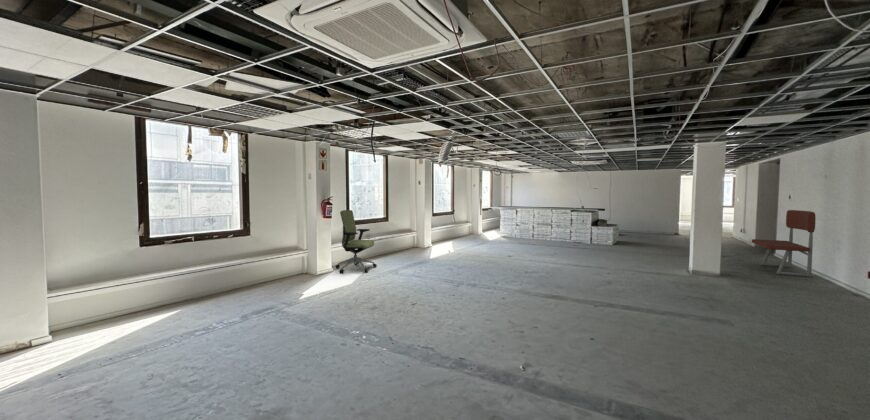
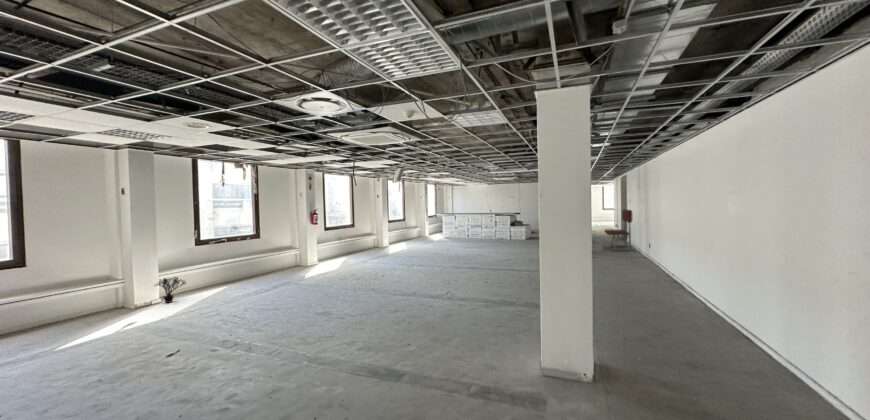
office chair: present [336,210,377,273] -> none [319,218,350,264]
potted plant: none [36,299,99,344] -> present [155,277,186,303]

